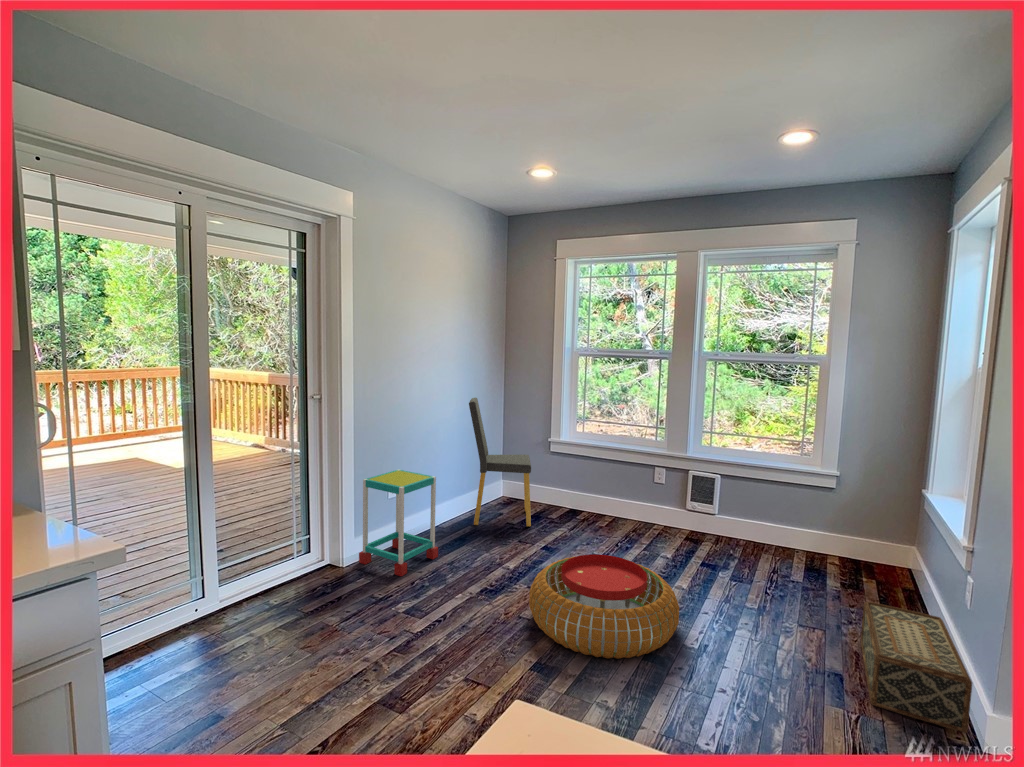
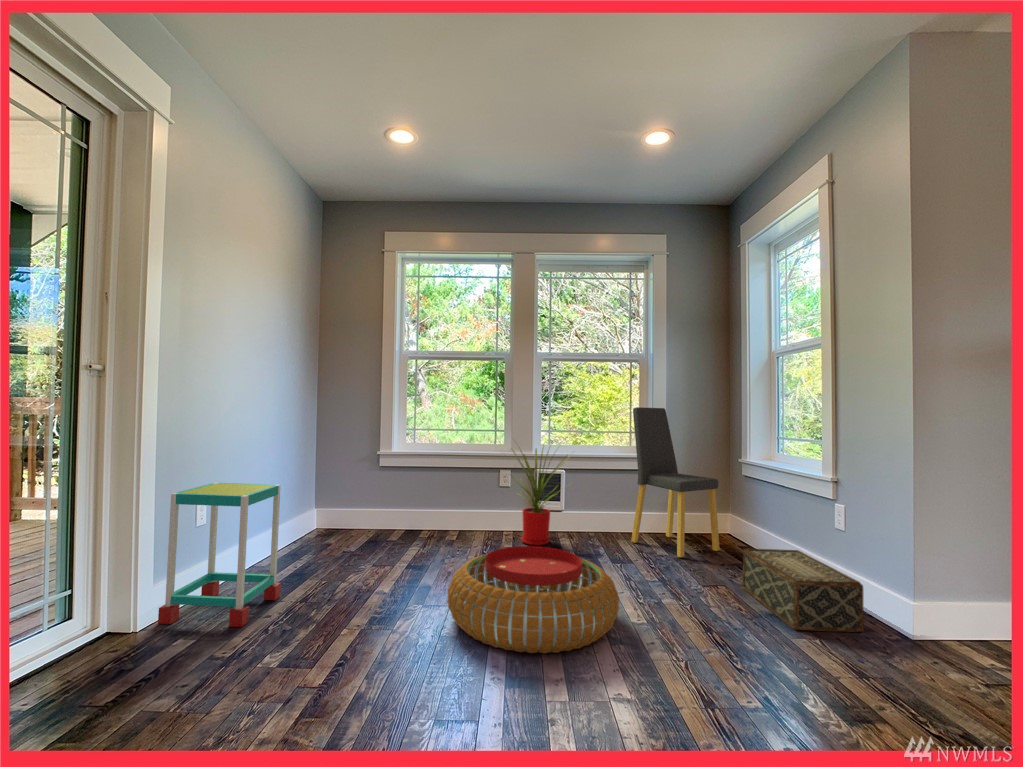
dining chair: present [469,398,531,527] -> present [631,407,720,558]
house plant: none [640,442,721,546] -> present [511,448,563,545]

